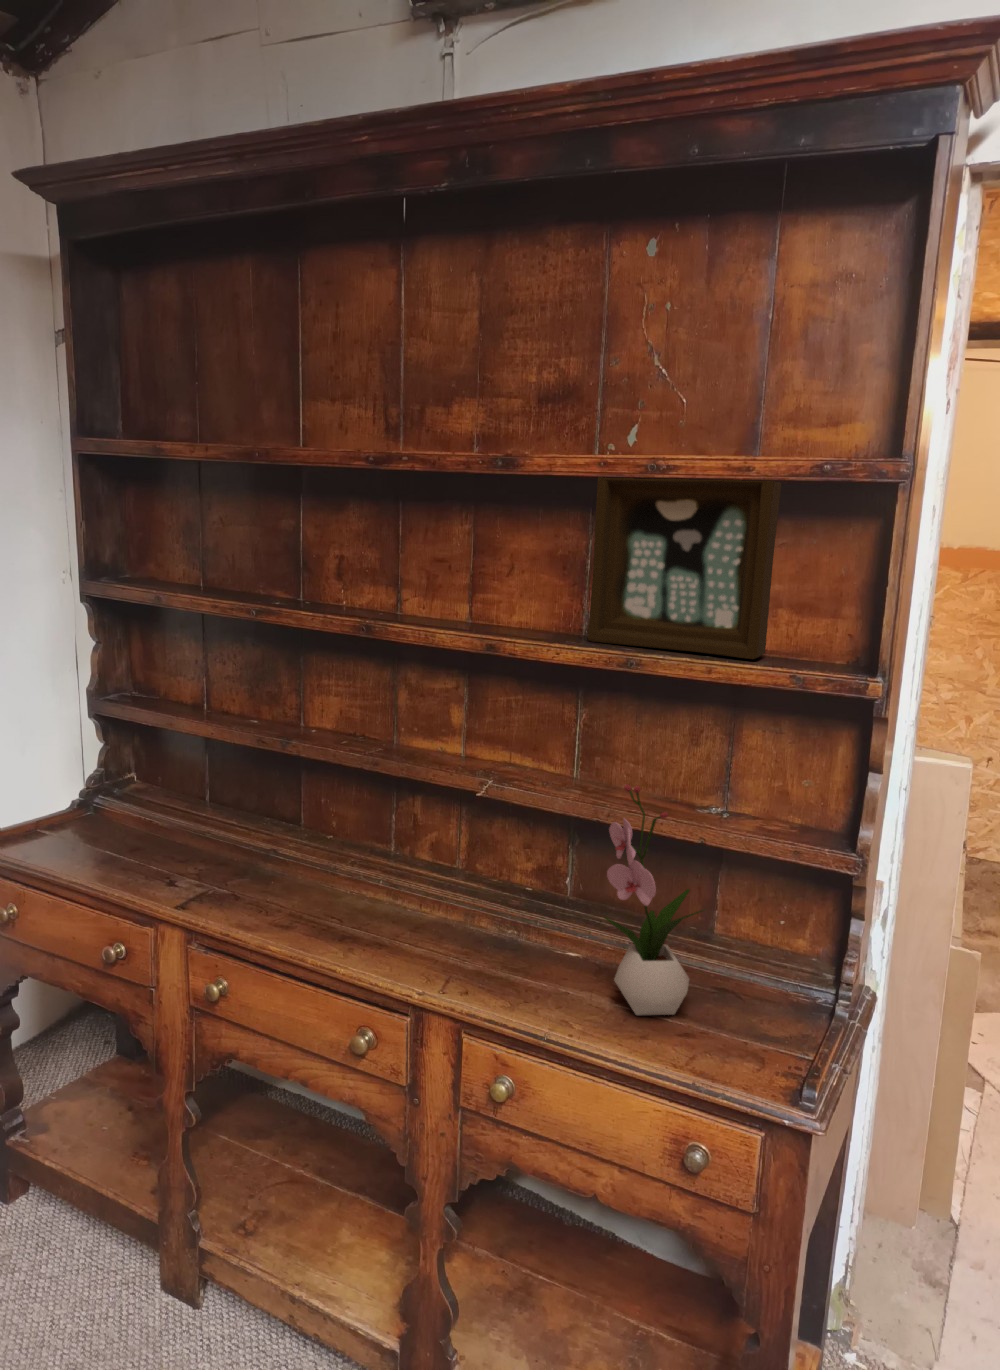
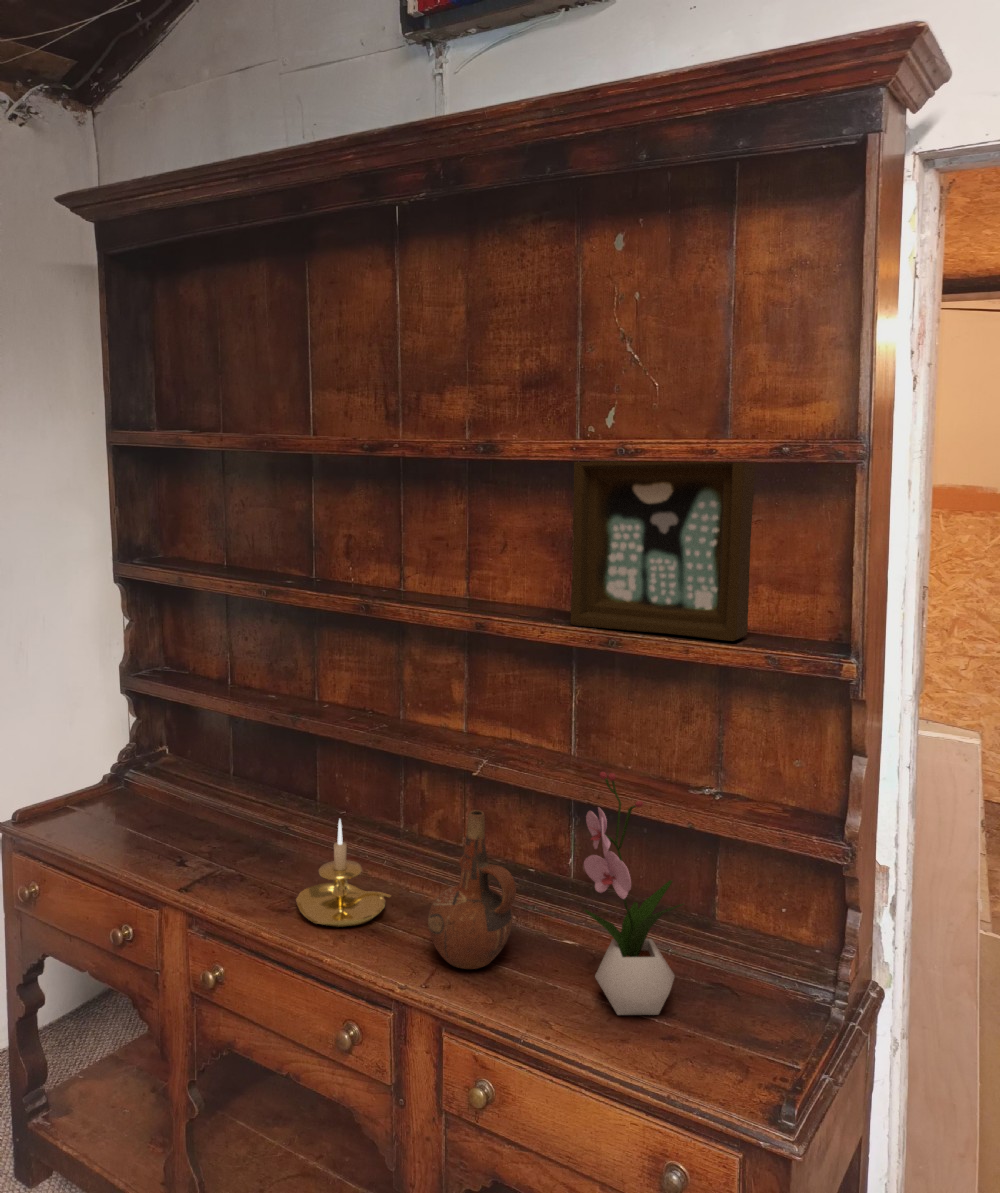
ceramic pitcher: none [445,822,534,976] -> present [428,810,516,969]
candle holder: none [302,832,403,938] -> present [296,819,391,927]

